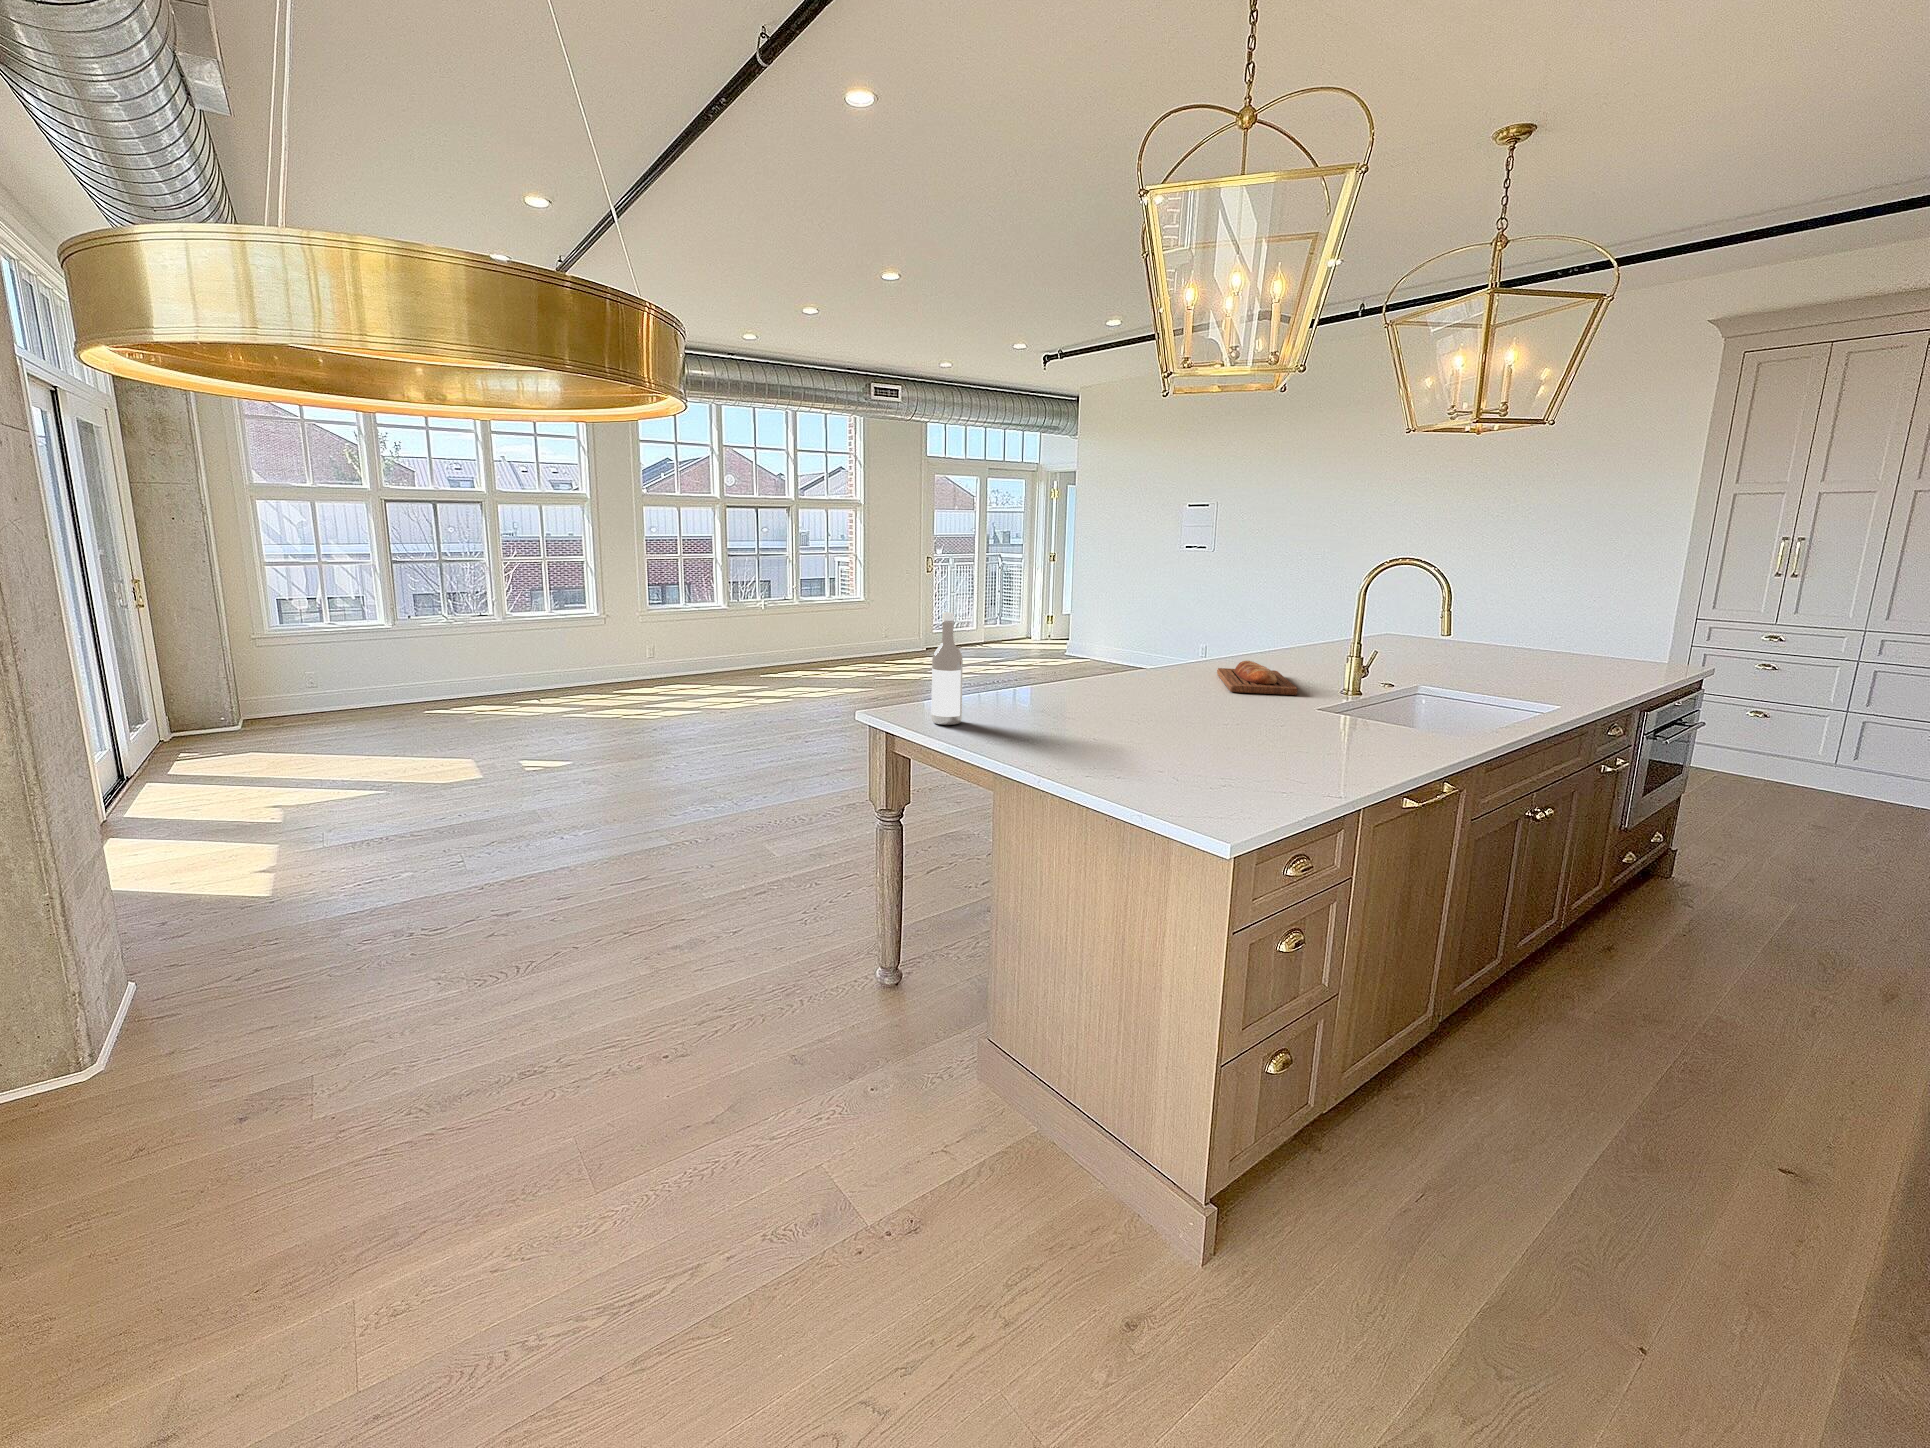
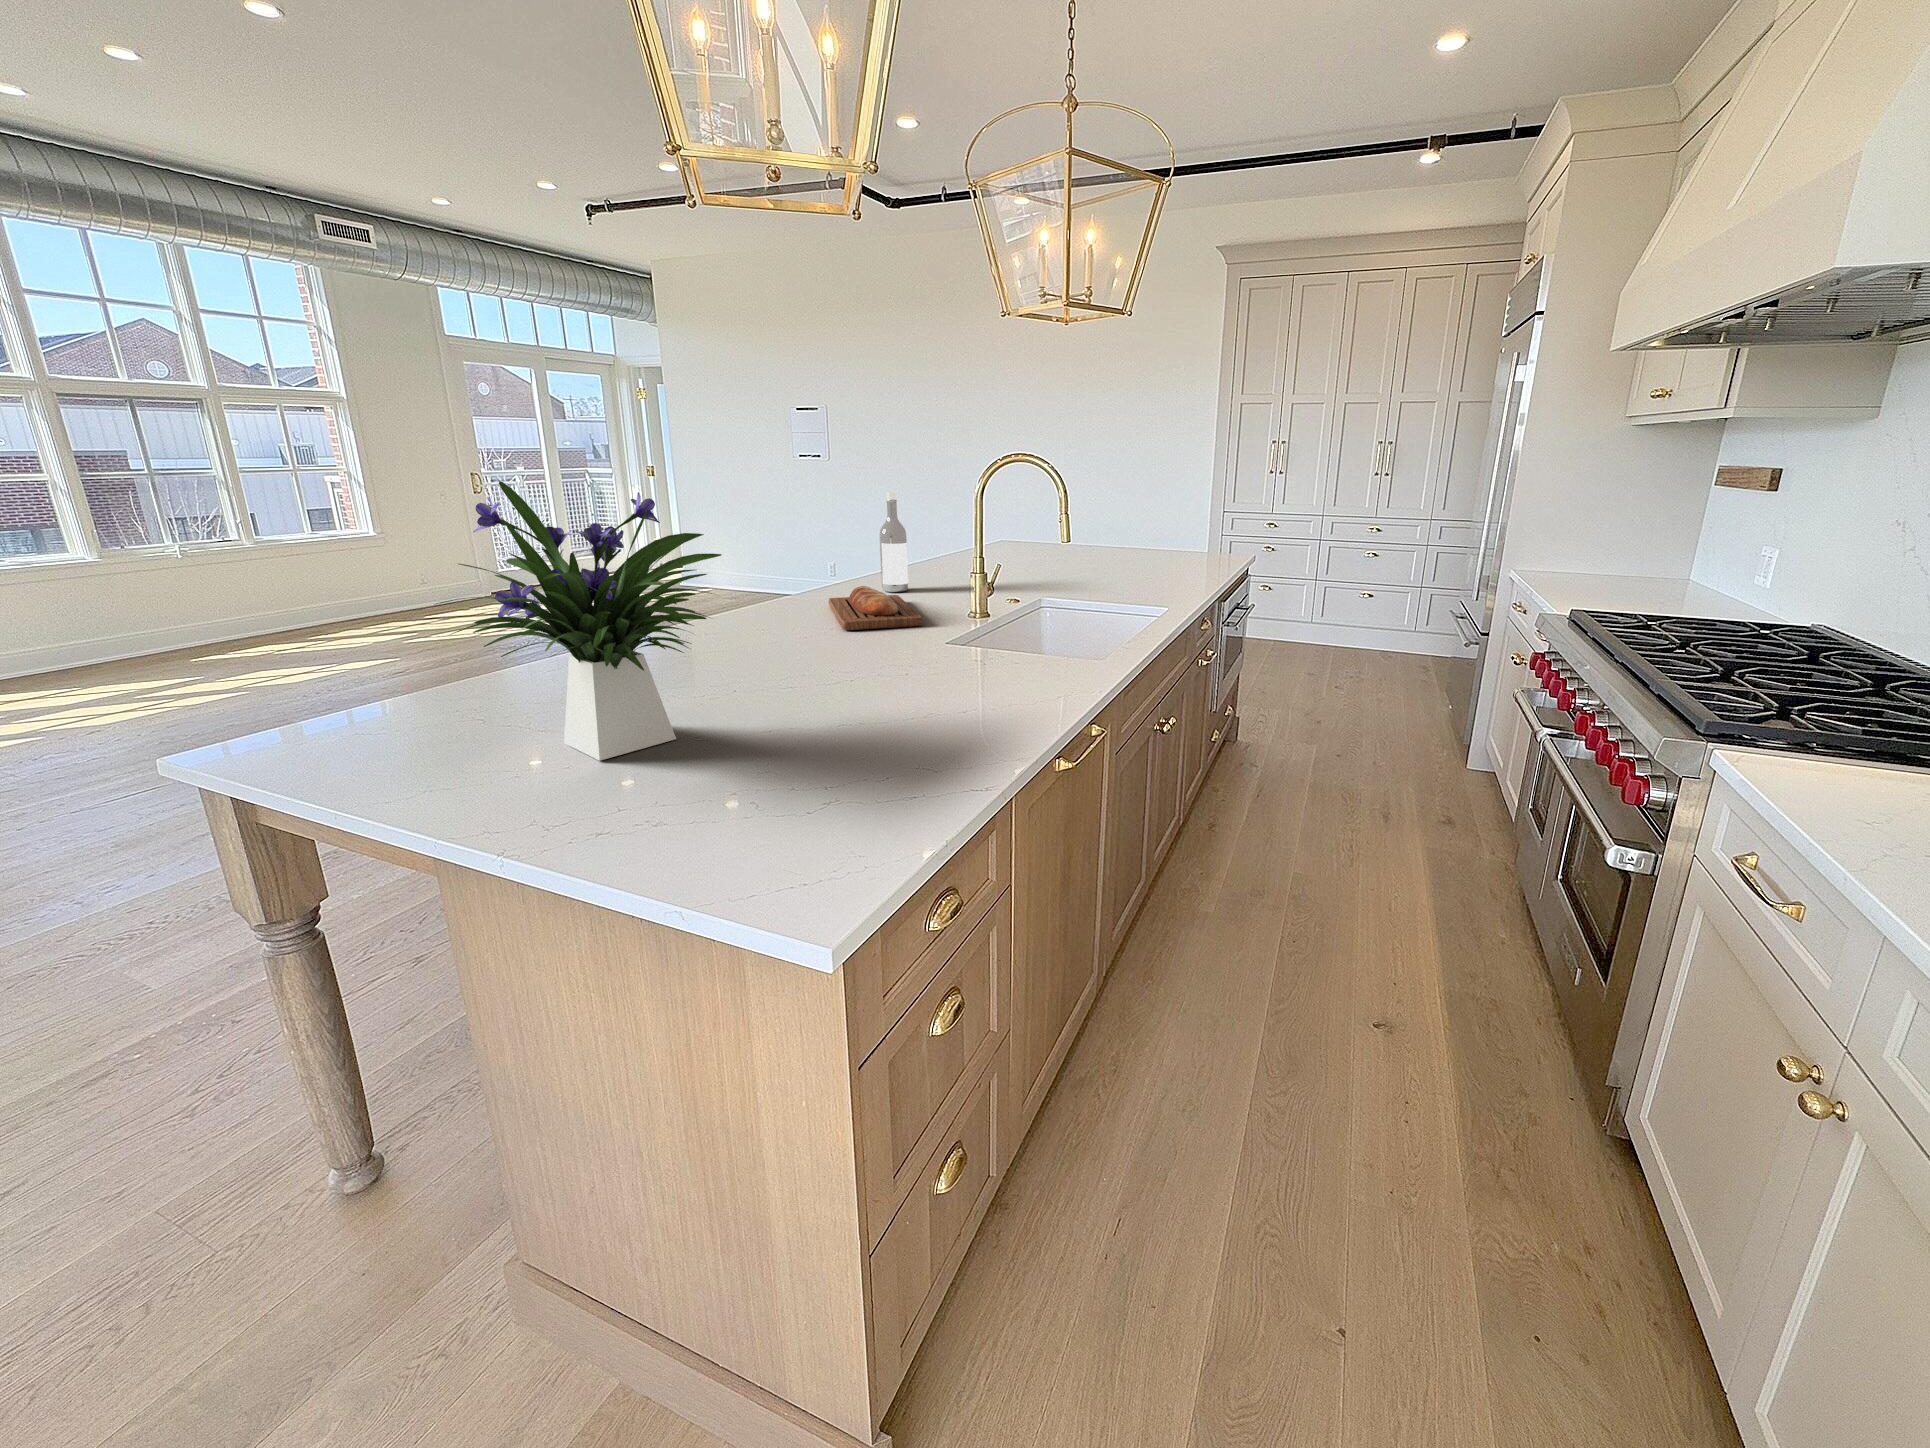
flower arrangement: none [1014,580,1174,743] -> present [436,481,721,761]
wine bottle: present [931,612,963,725] -> present [880,492,908,592]

